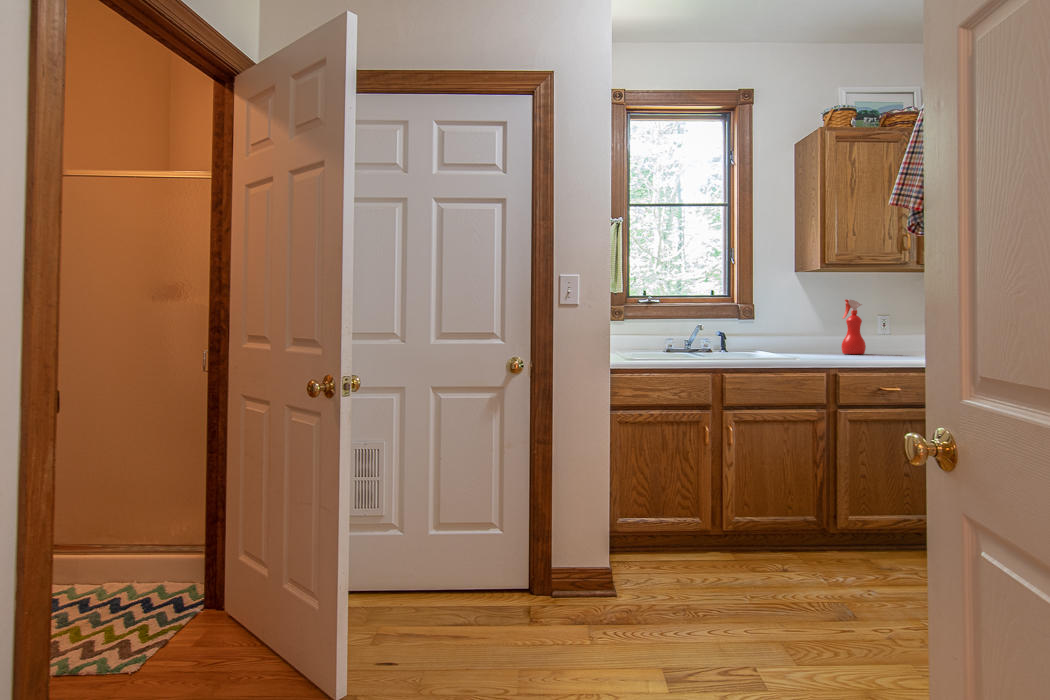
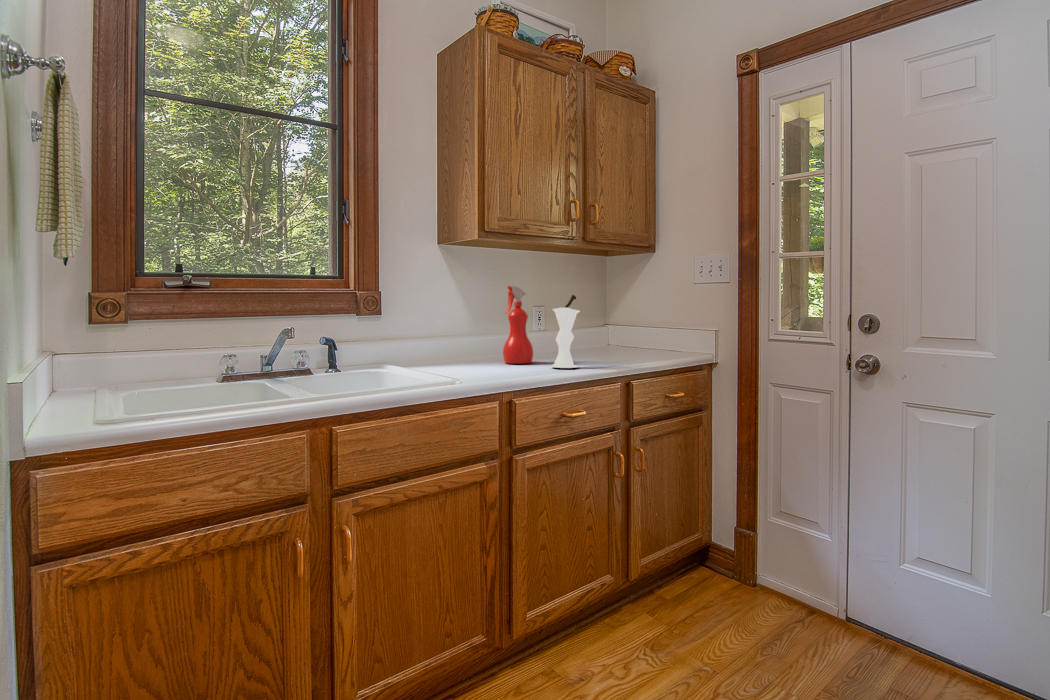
vase: none [875,305,899,356] -> present [552,295,580,368]

